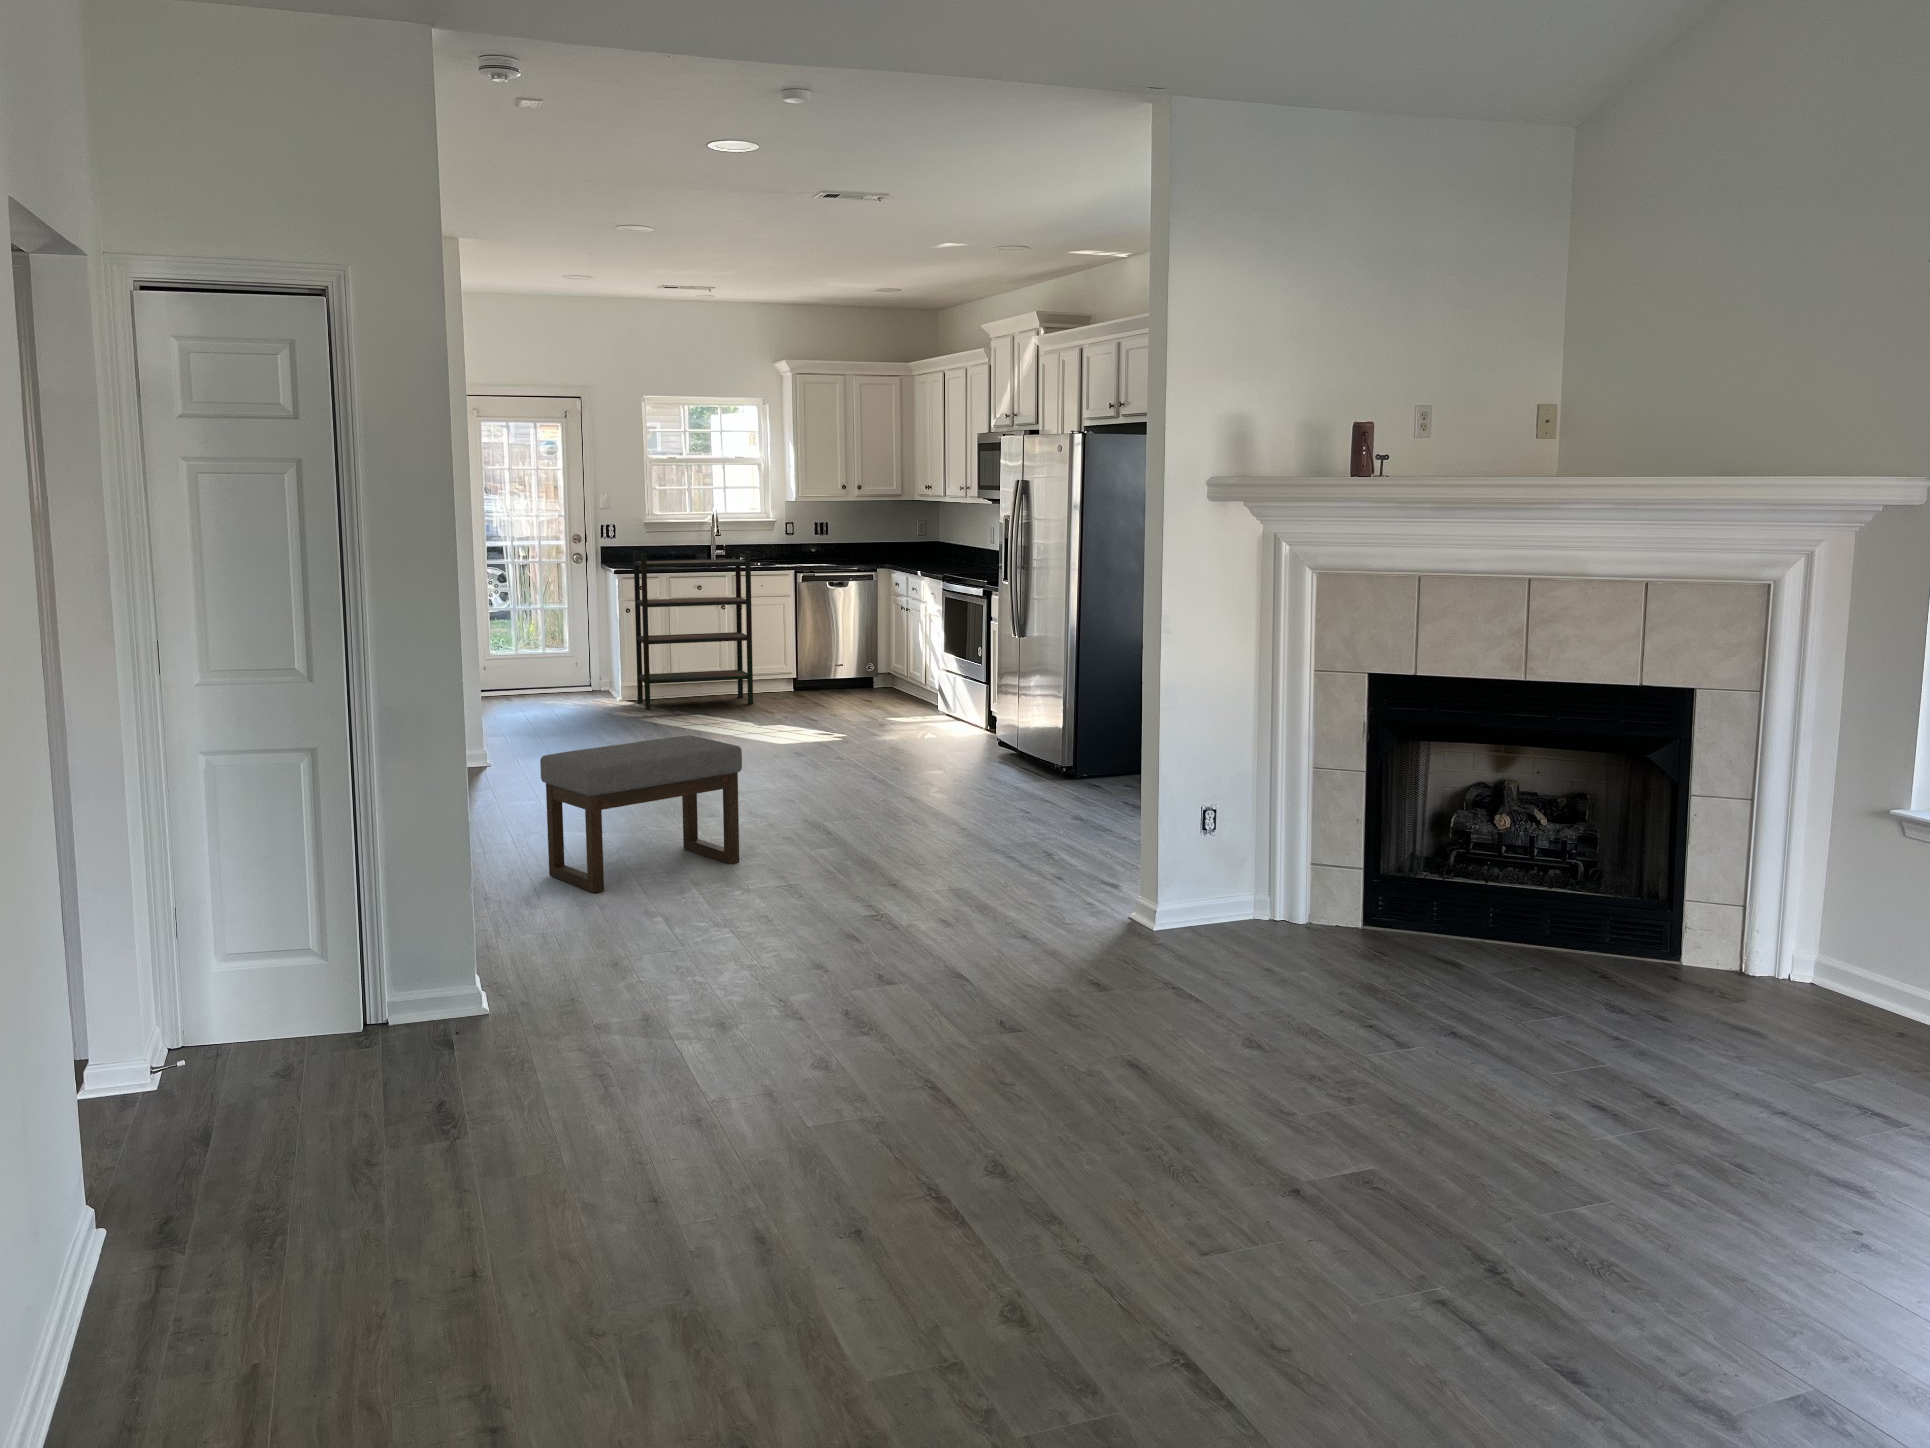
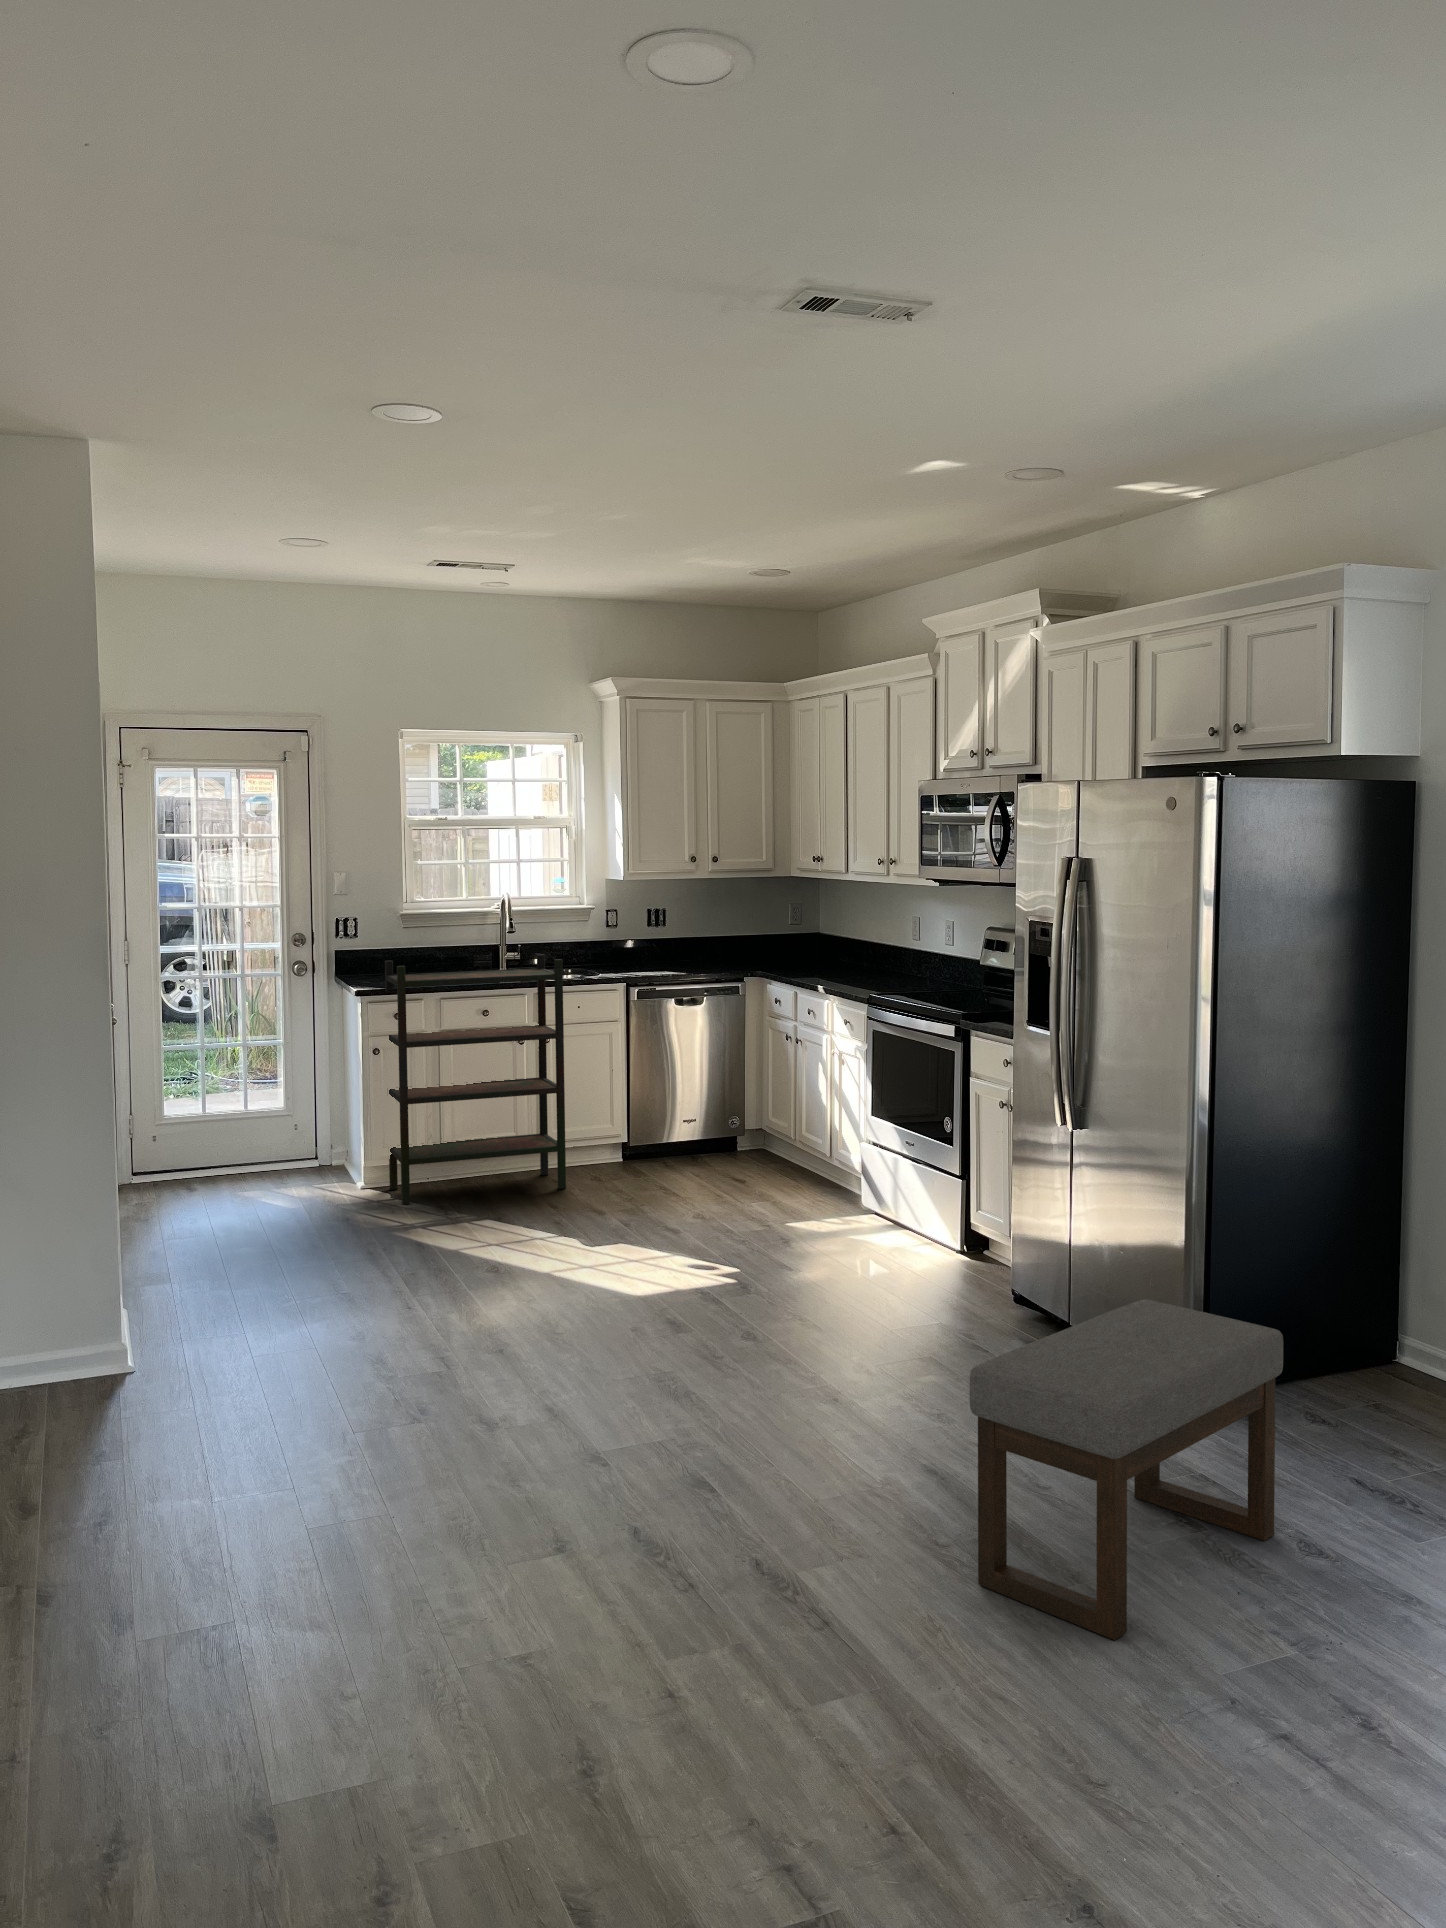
ottoman: present [540,735,742,893] -> present [970,1299,1283,1640]

